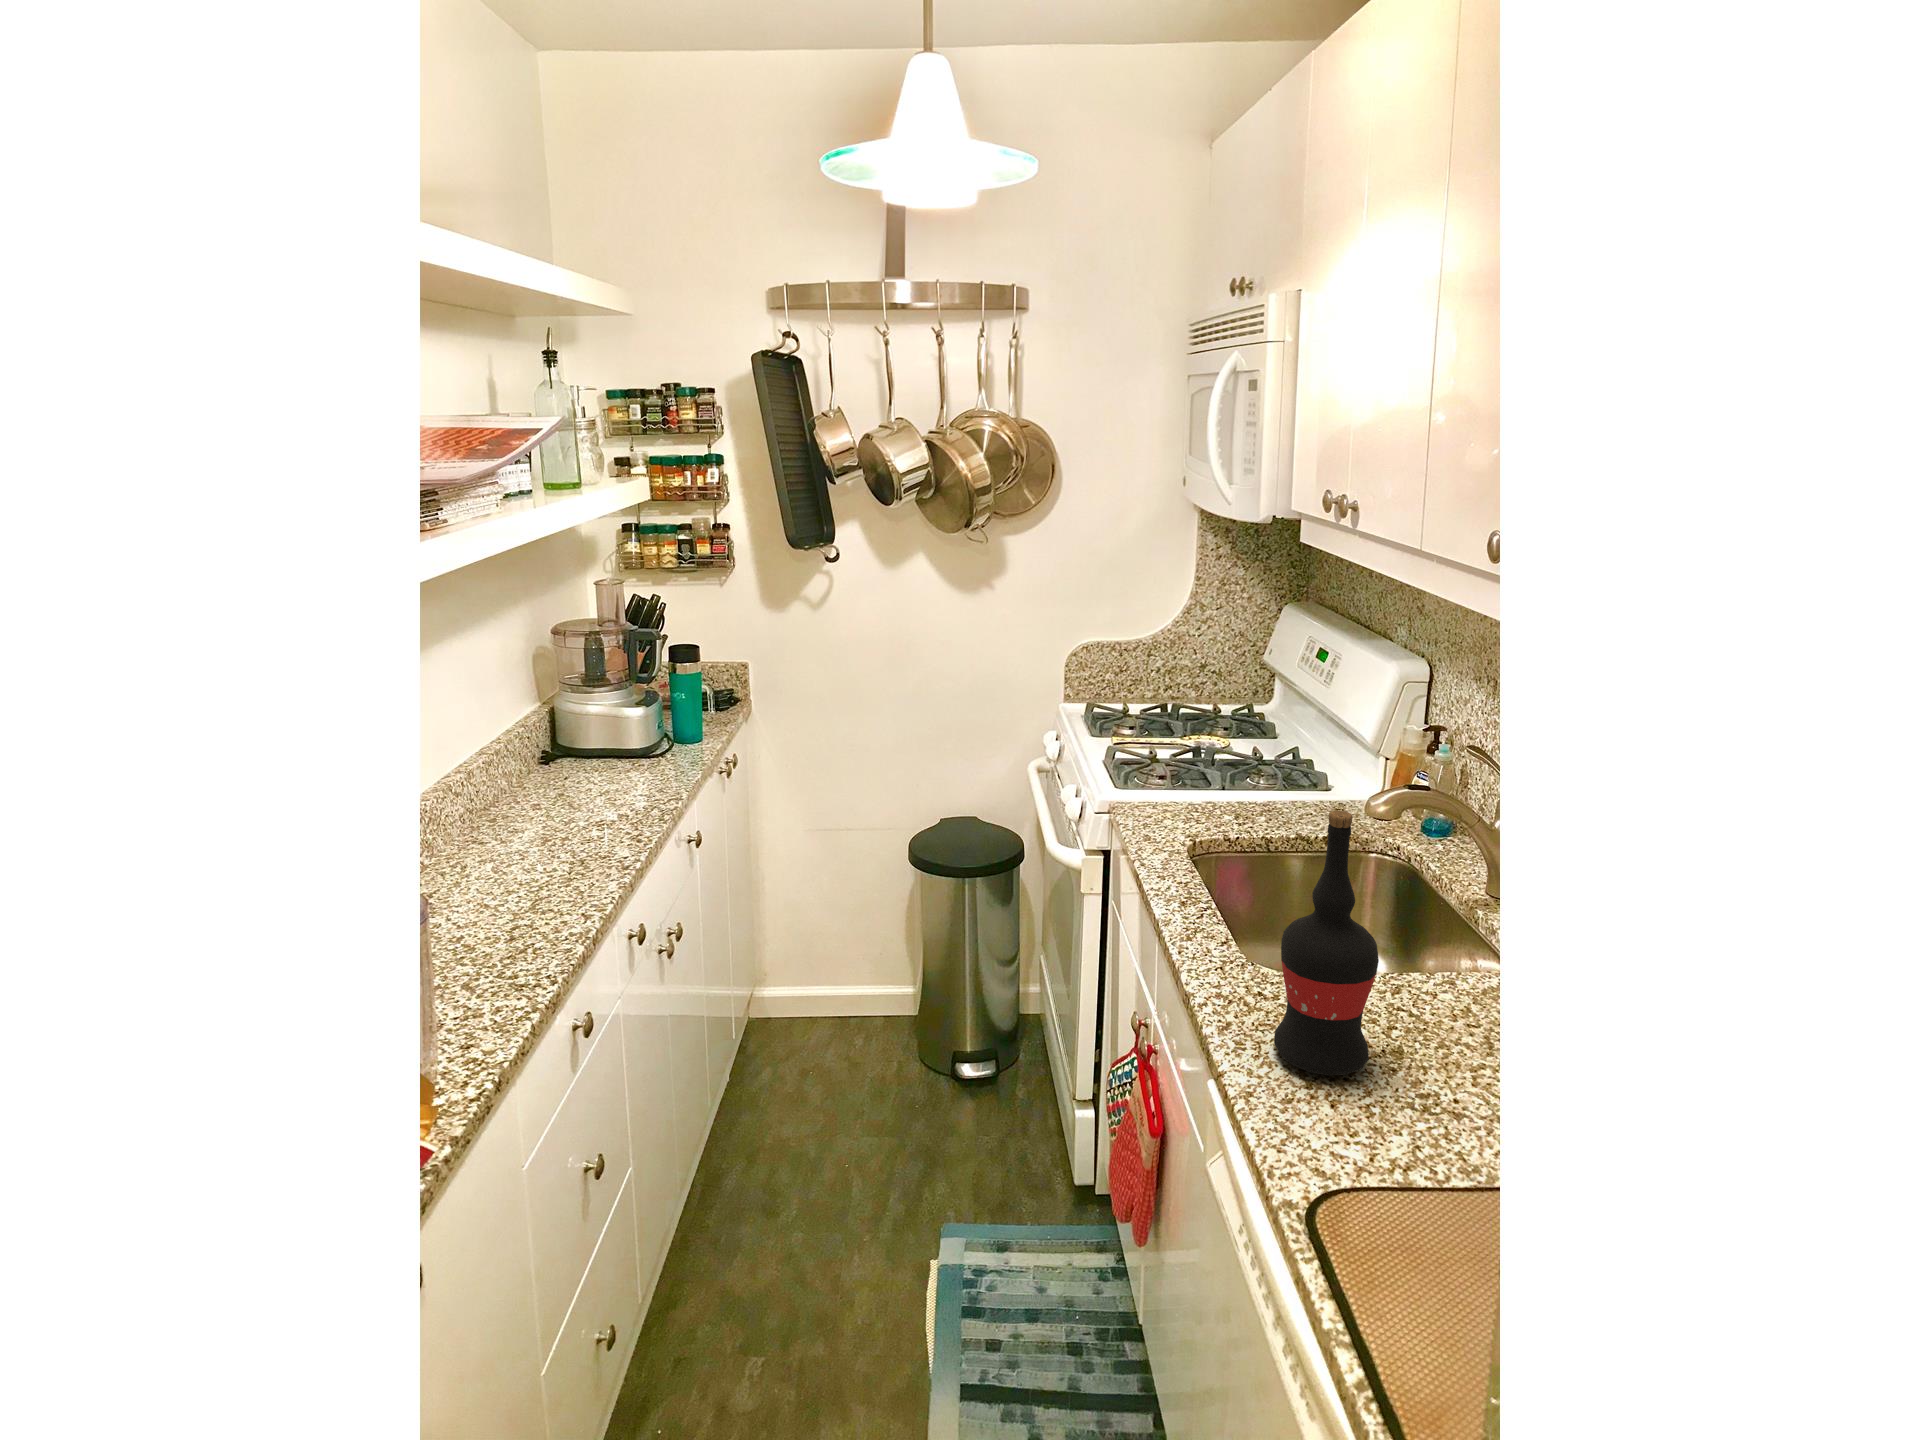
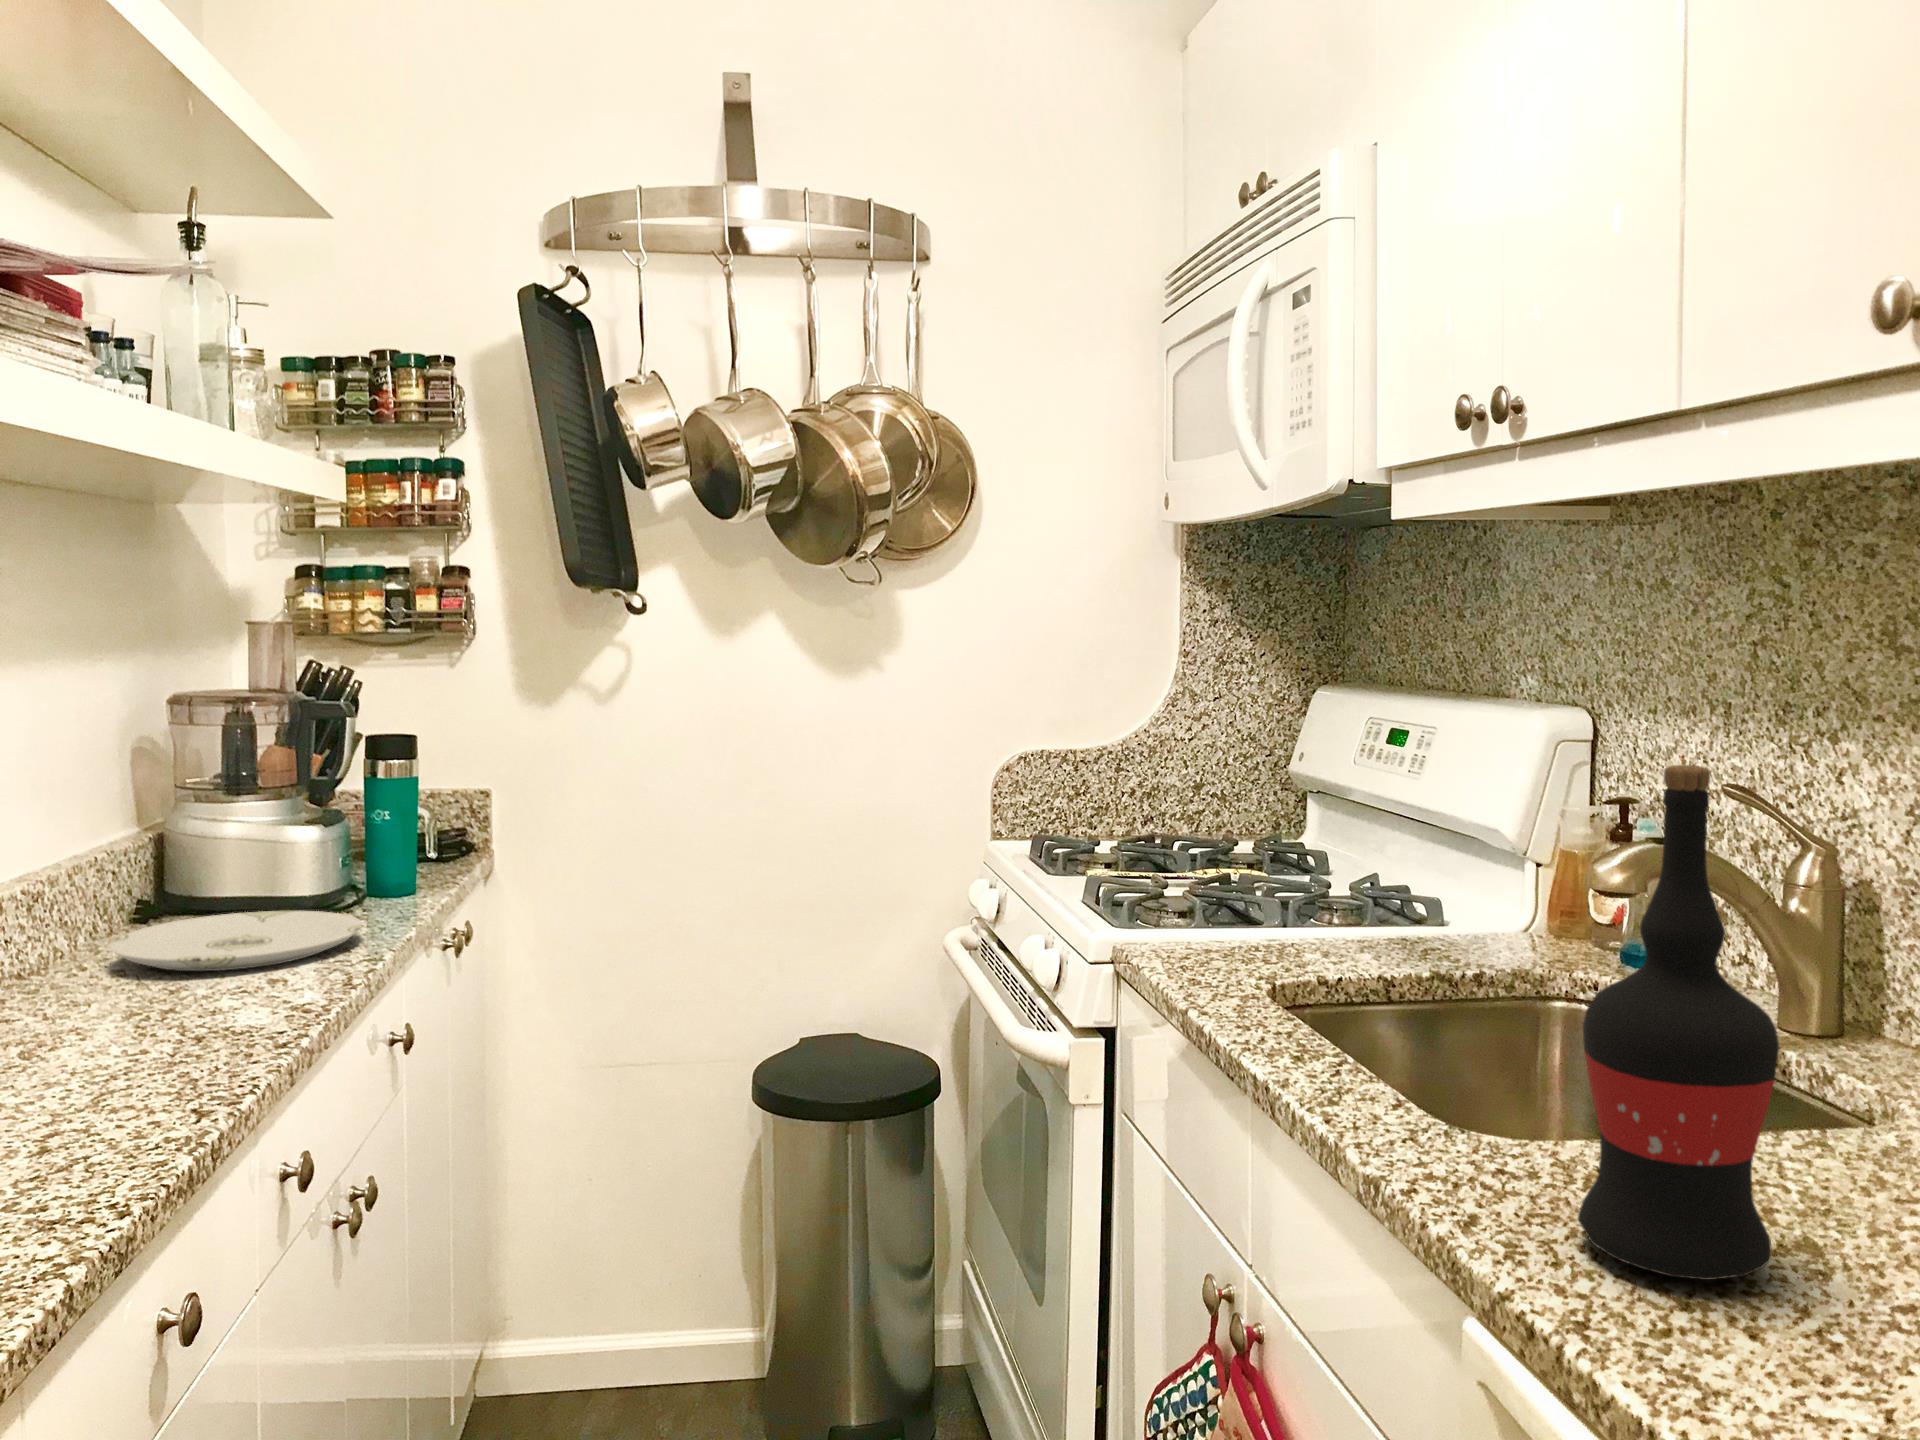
plate: none [532,760,669,805] -> present [109,911,363,971]

